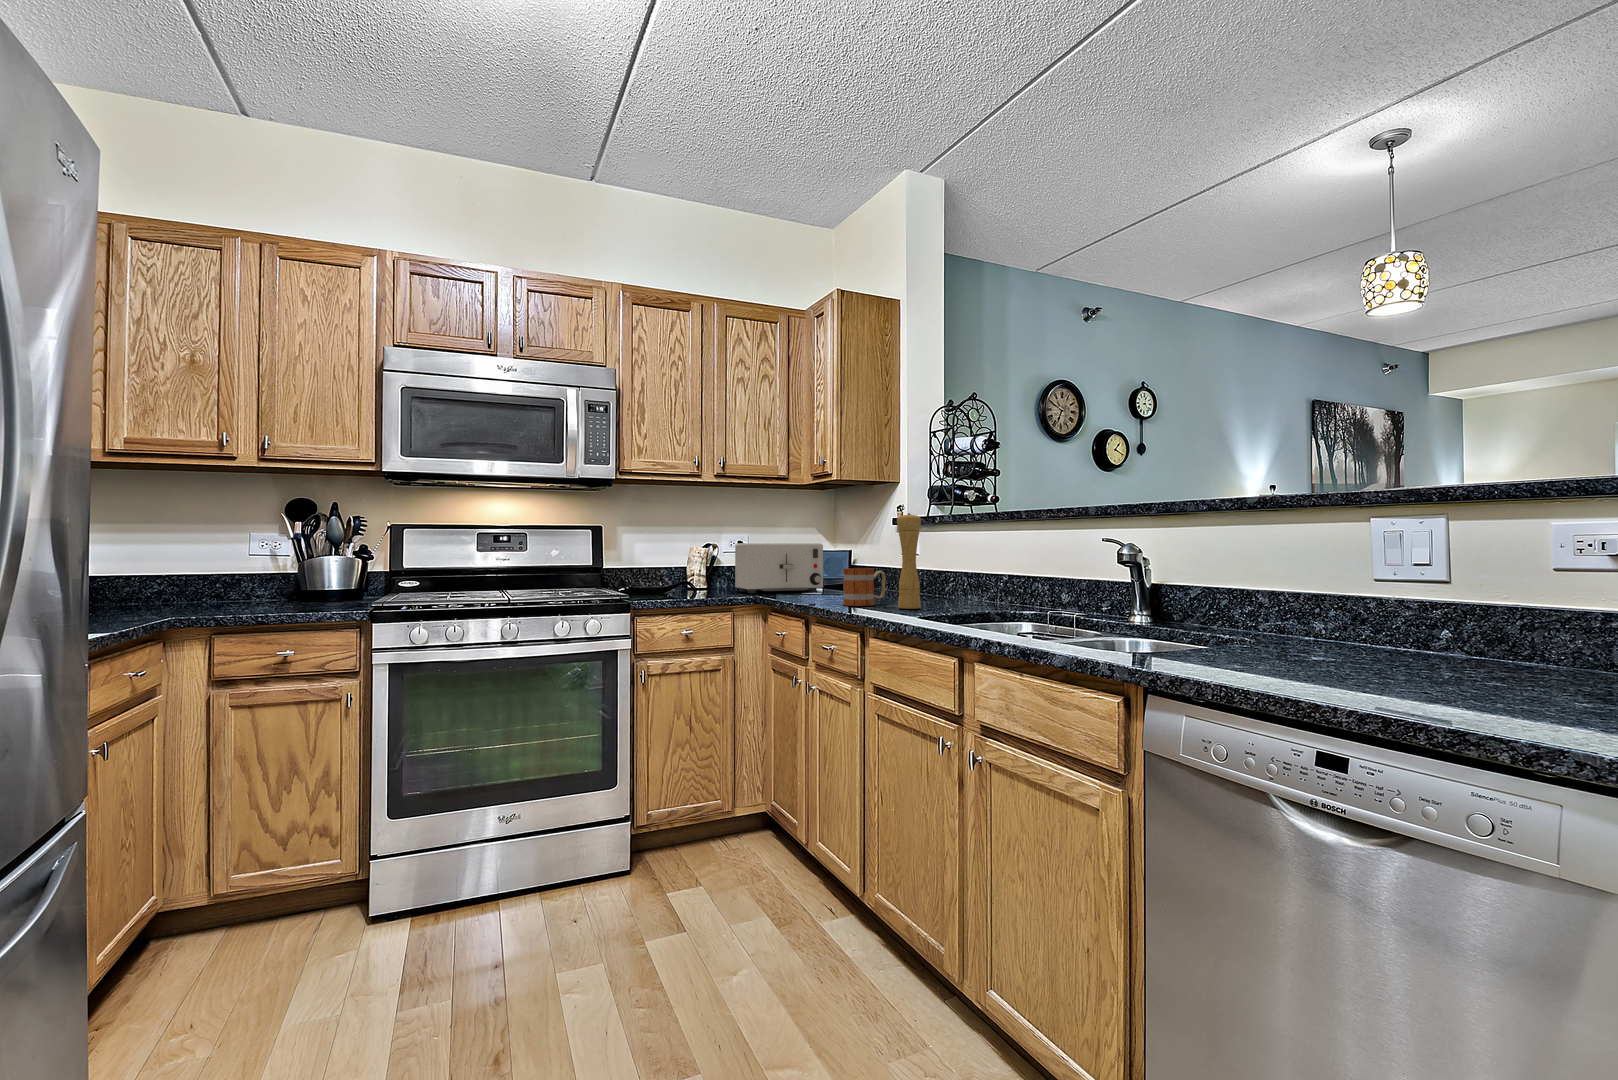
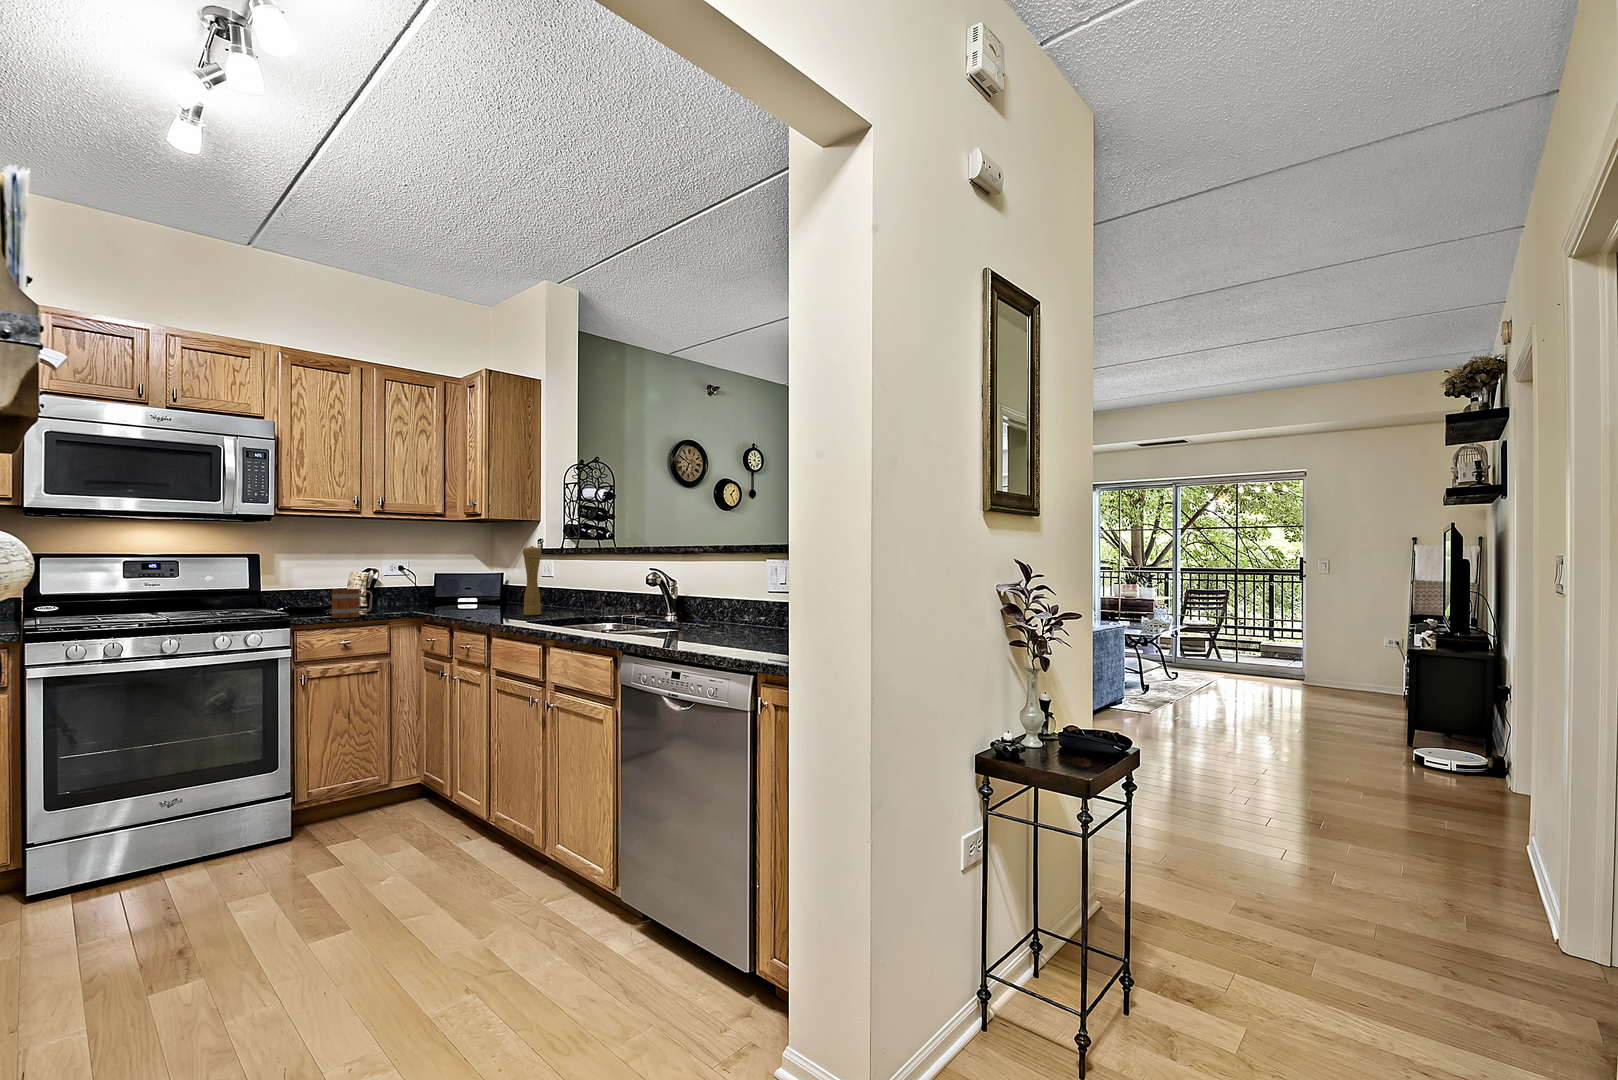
toaster: present [735,543,823,593] -> none [395,567,475,609]
mug: present [843,568,886,606] -> present [331,589,373,618]

